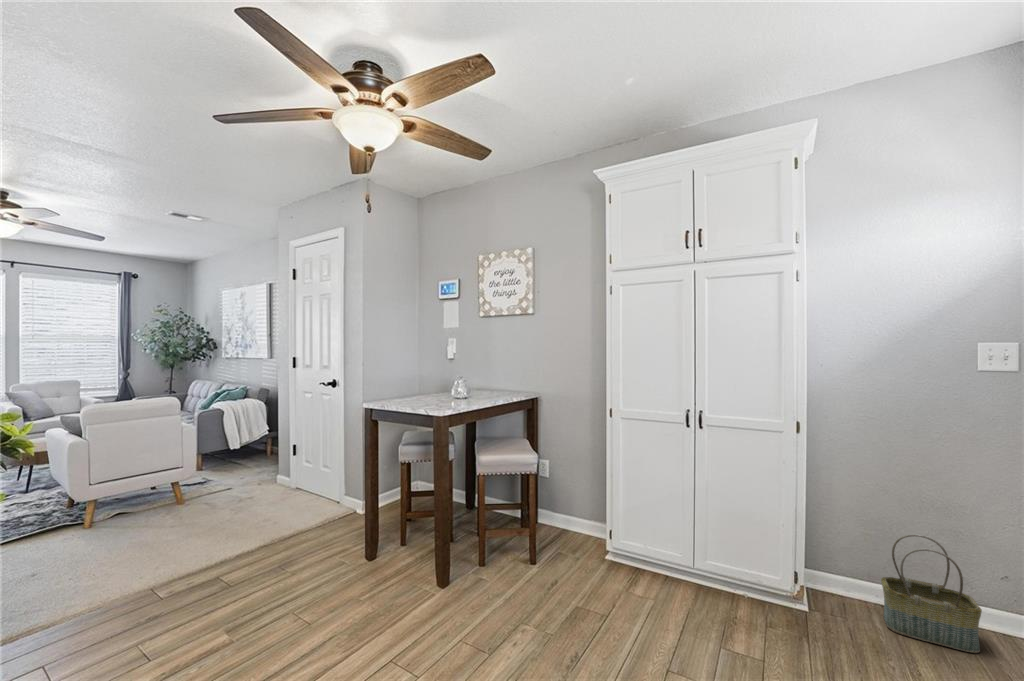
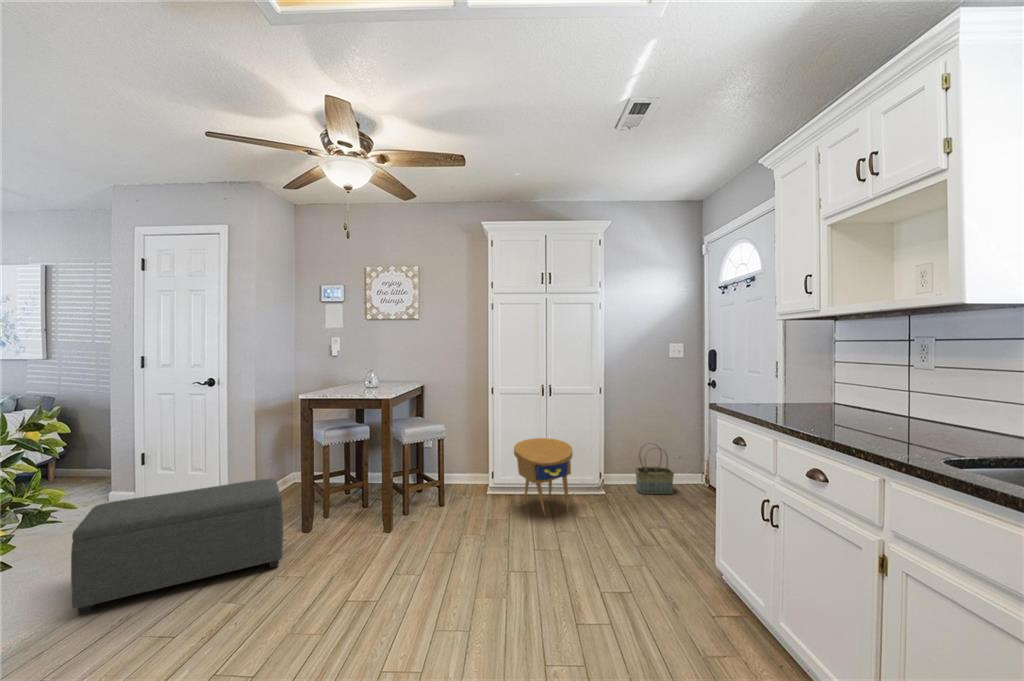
side table: none [626,492,728,632] -> present [514,438,573,515]
ottoman: none [112,495,331,612] -> present [71,479,283,615]

